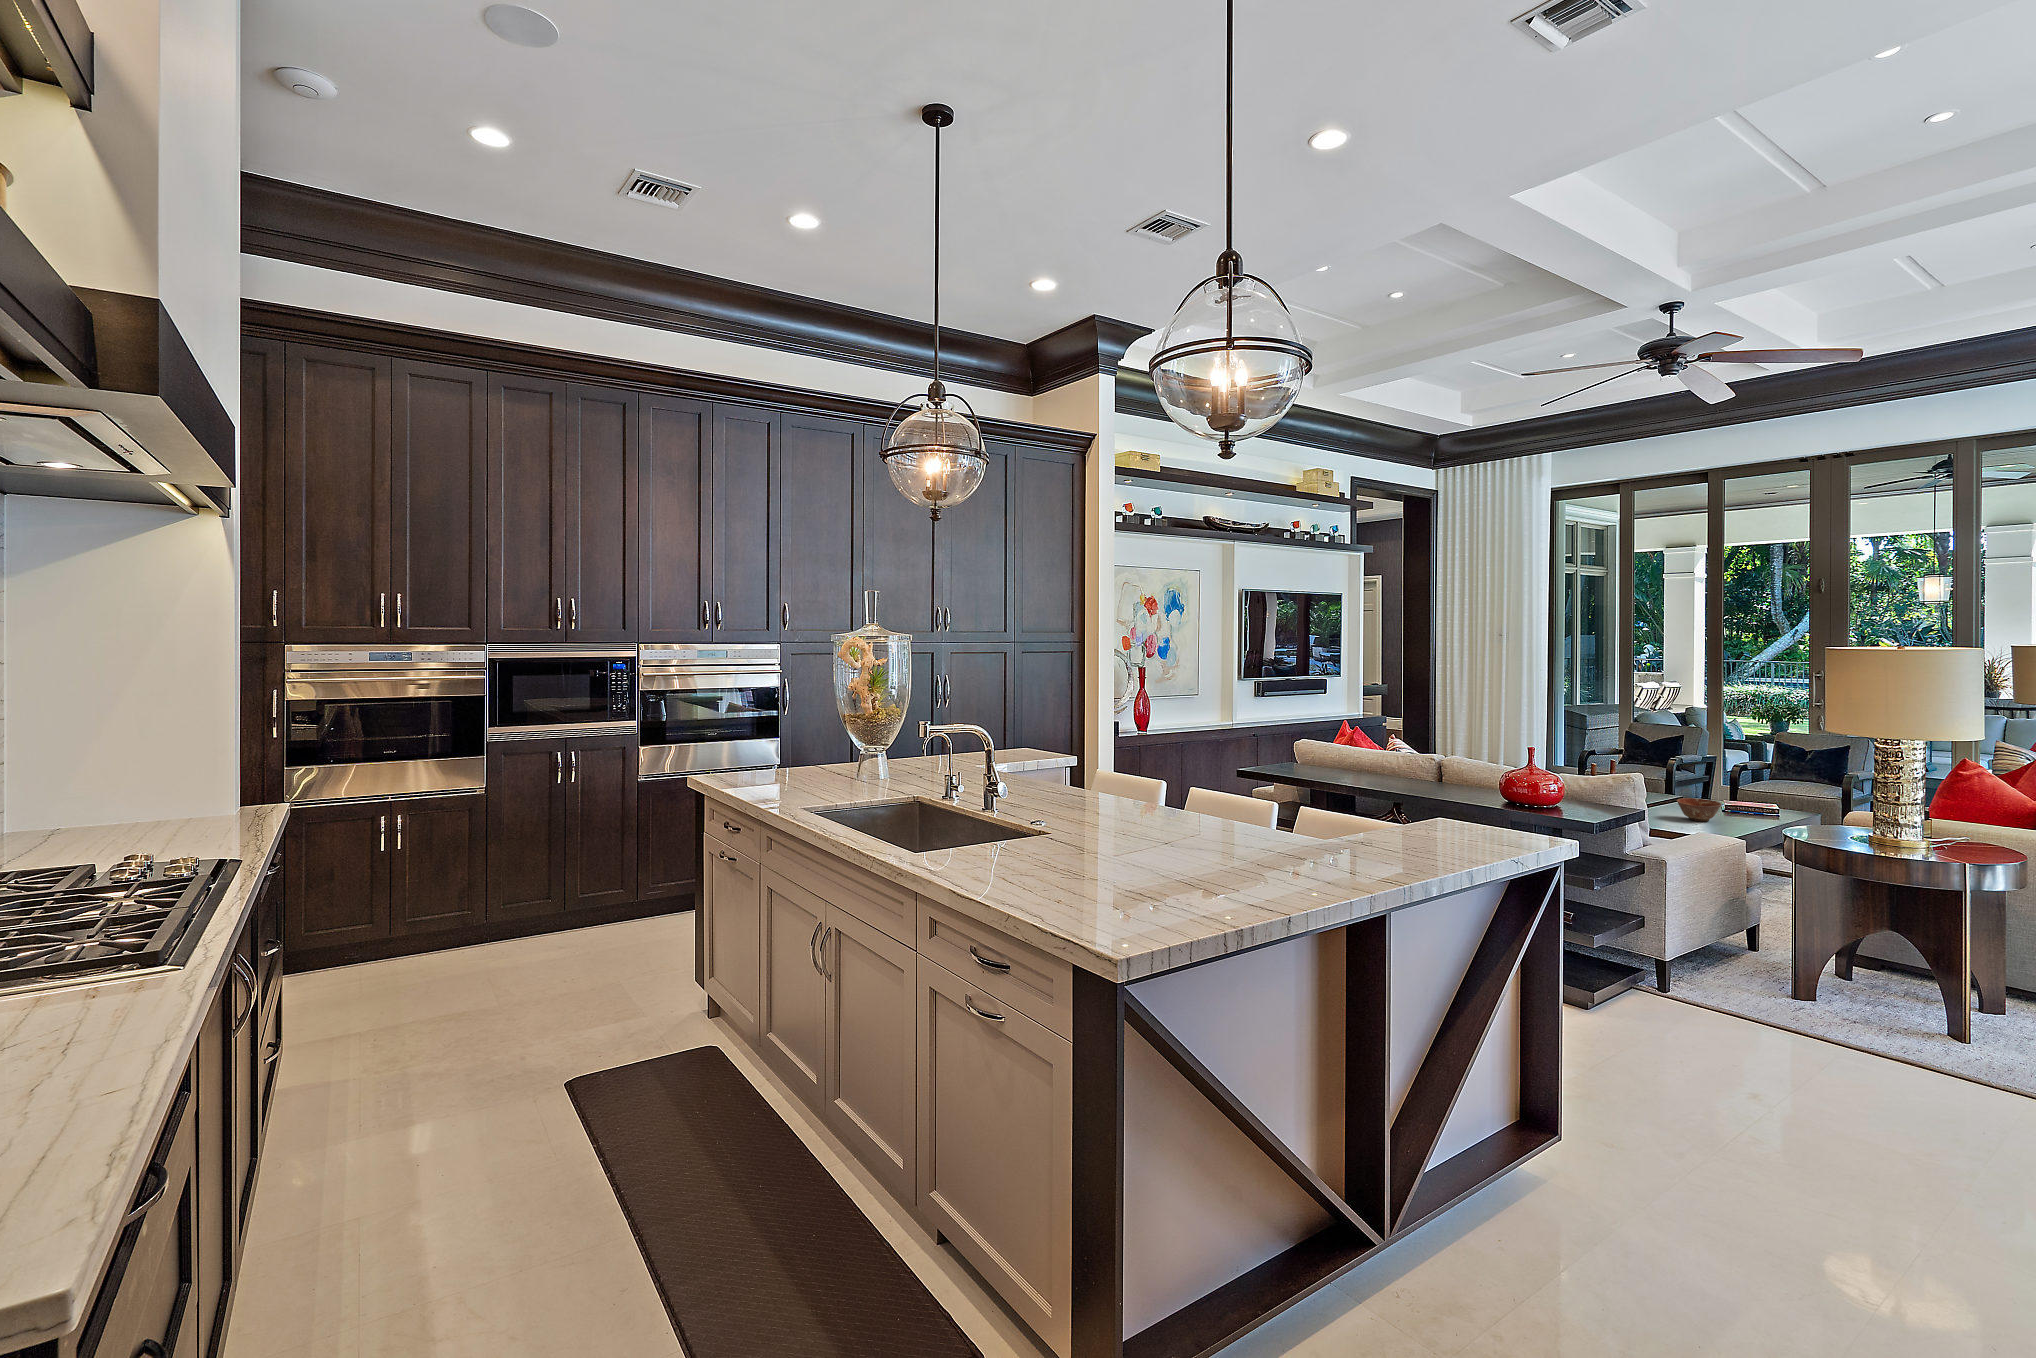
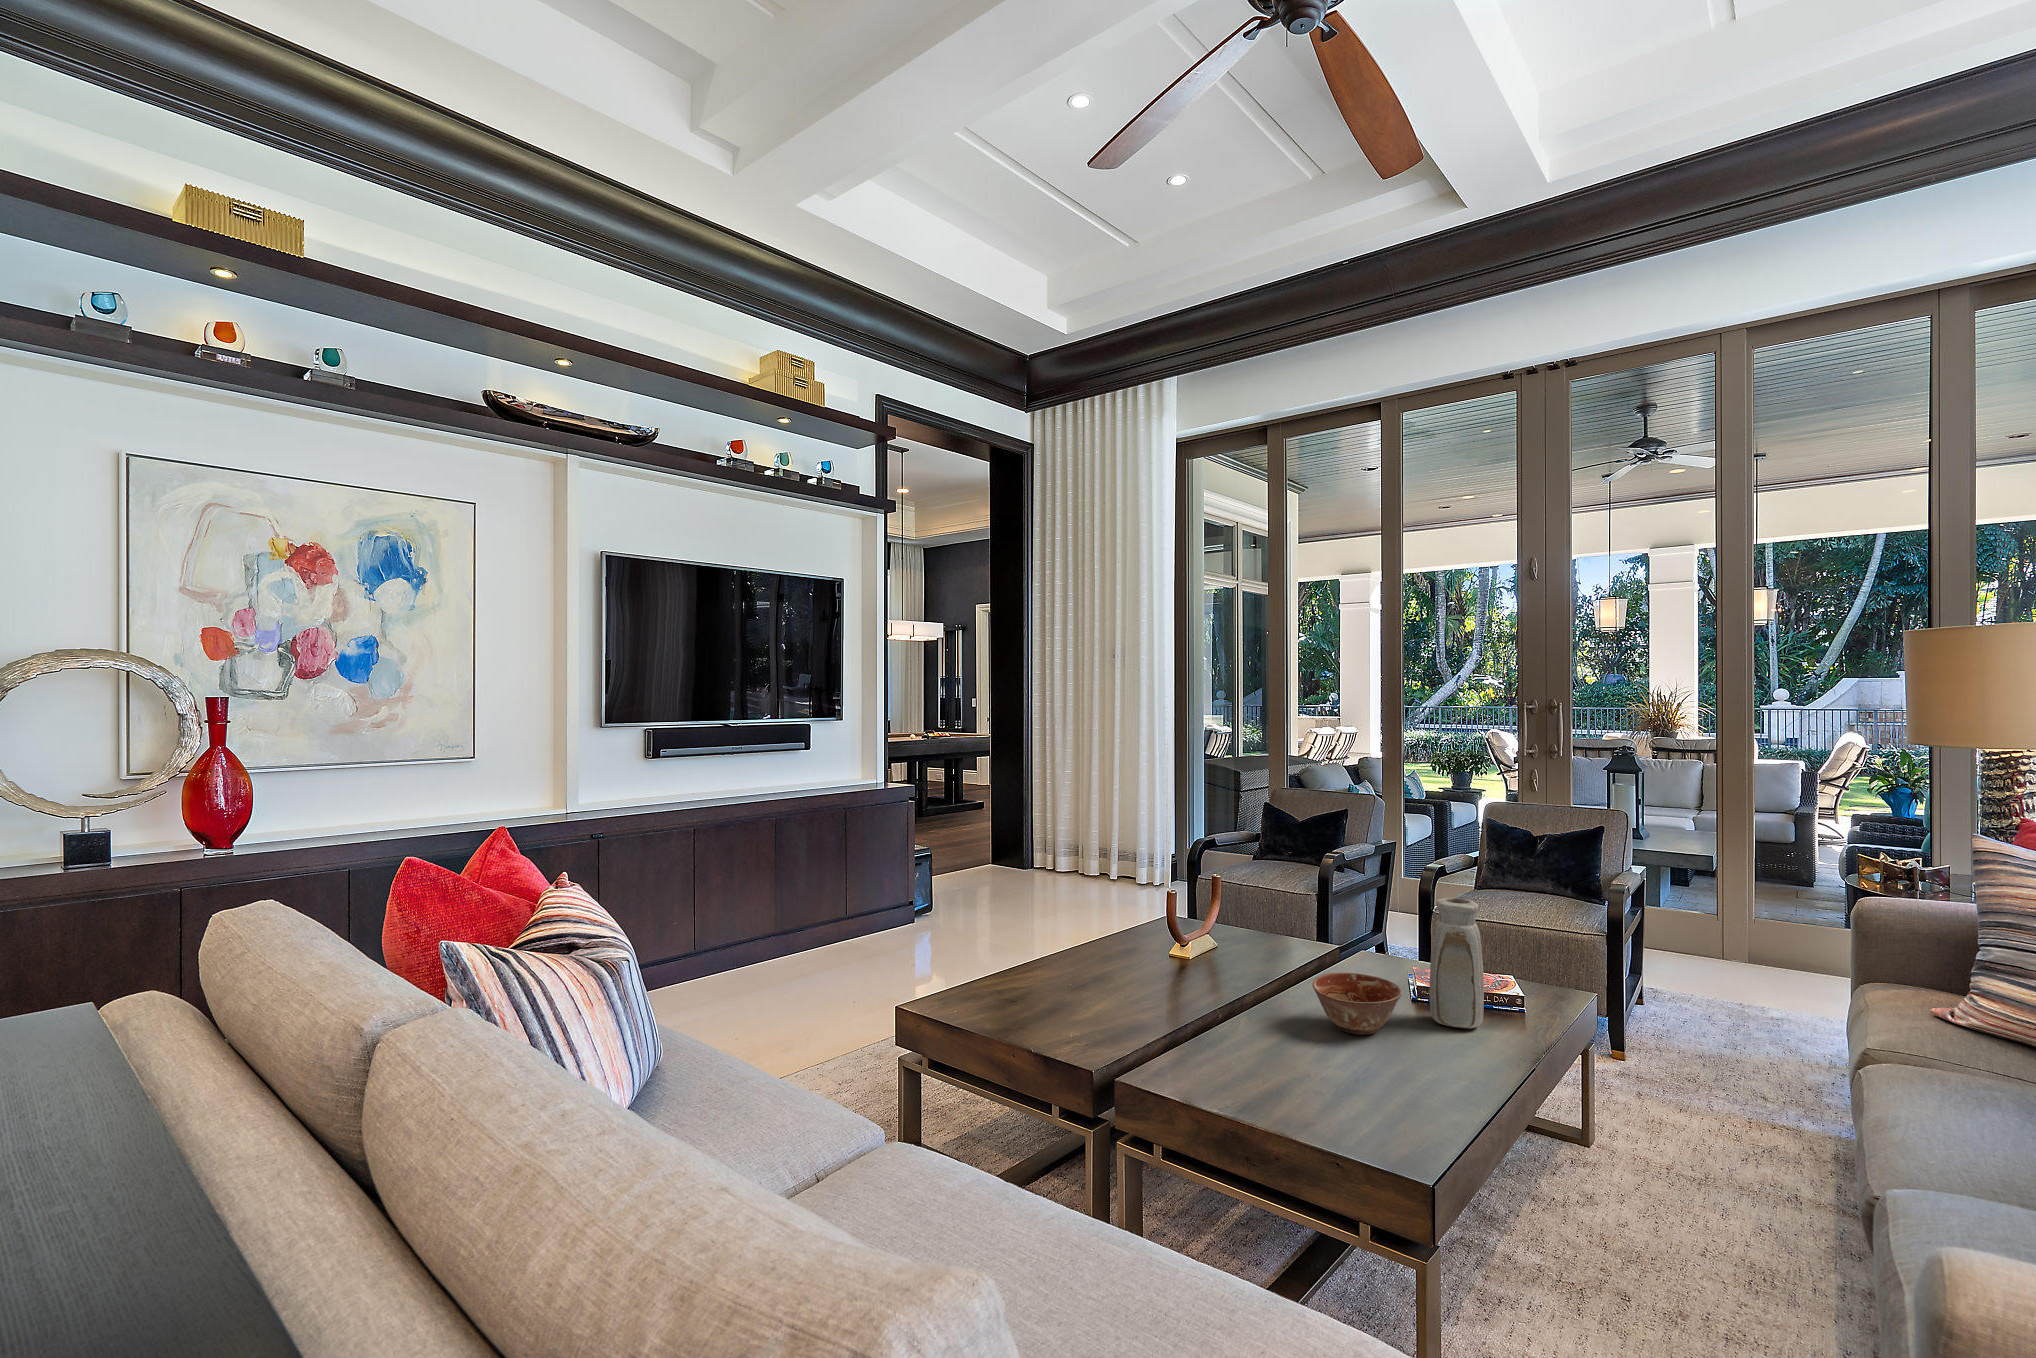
vase: none [1736,767,1763,822] -> present [1430,898,1484,1028]

